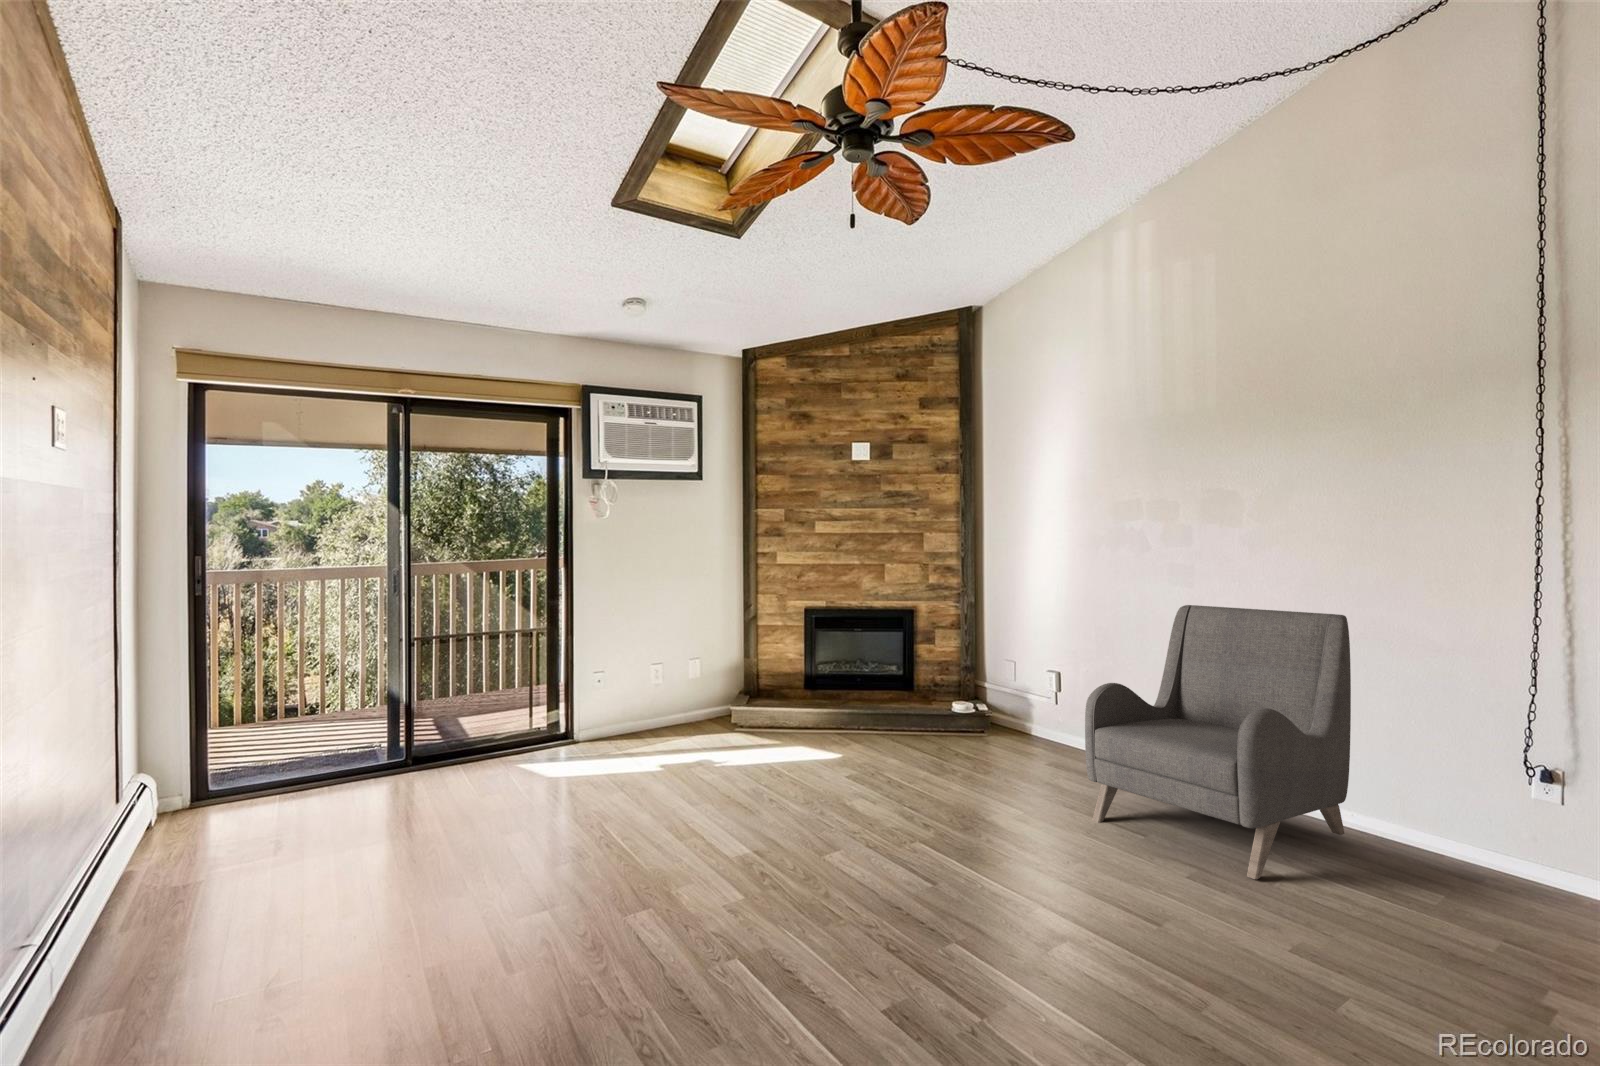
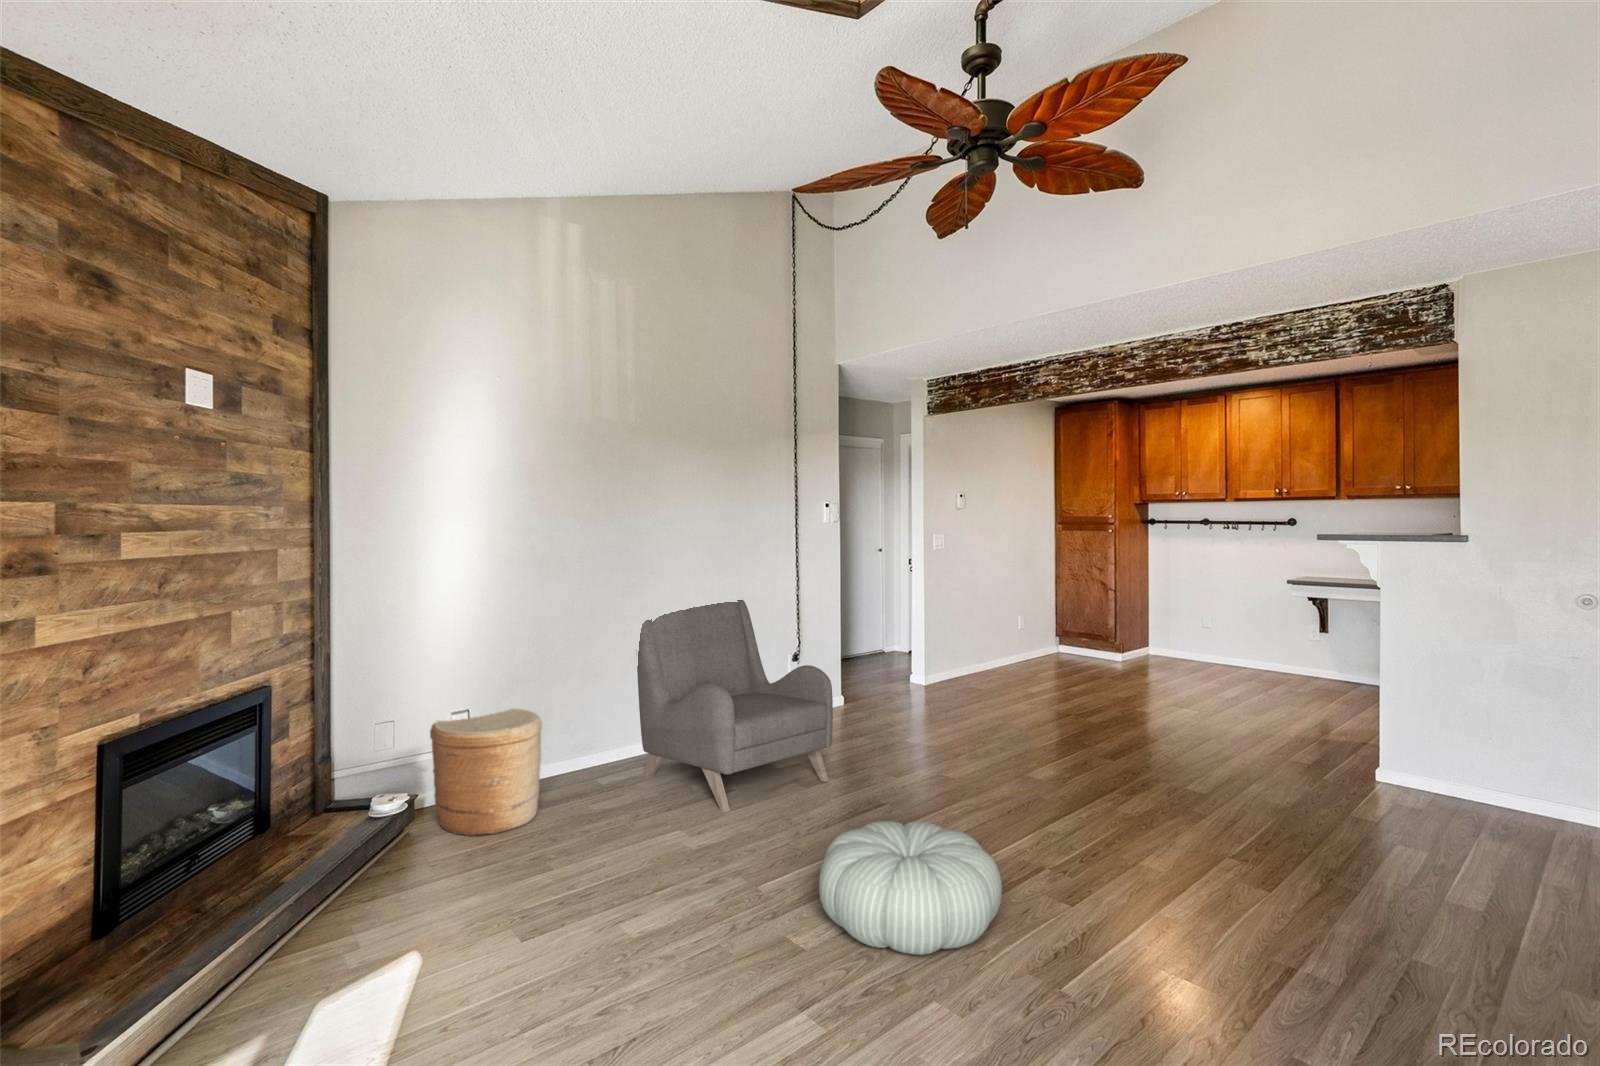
woven basket: none [980,662,1066,757] -> present [430,709,542,836]
pouf: none [750,790,924,914] -> present [819,821,1002,955]

